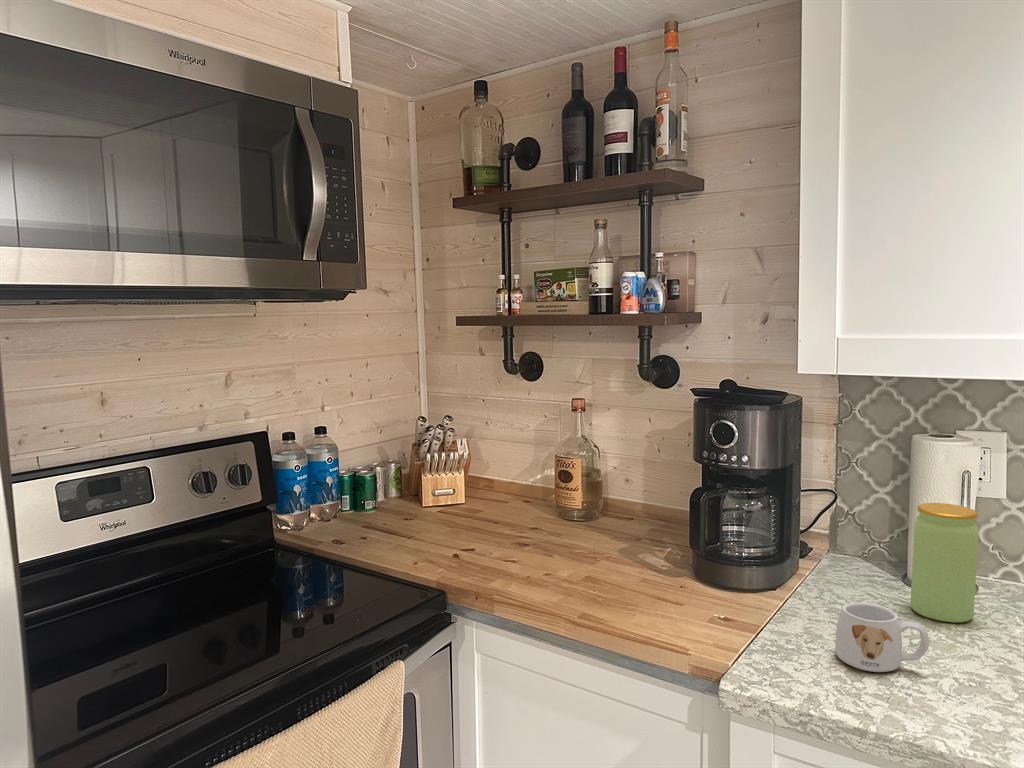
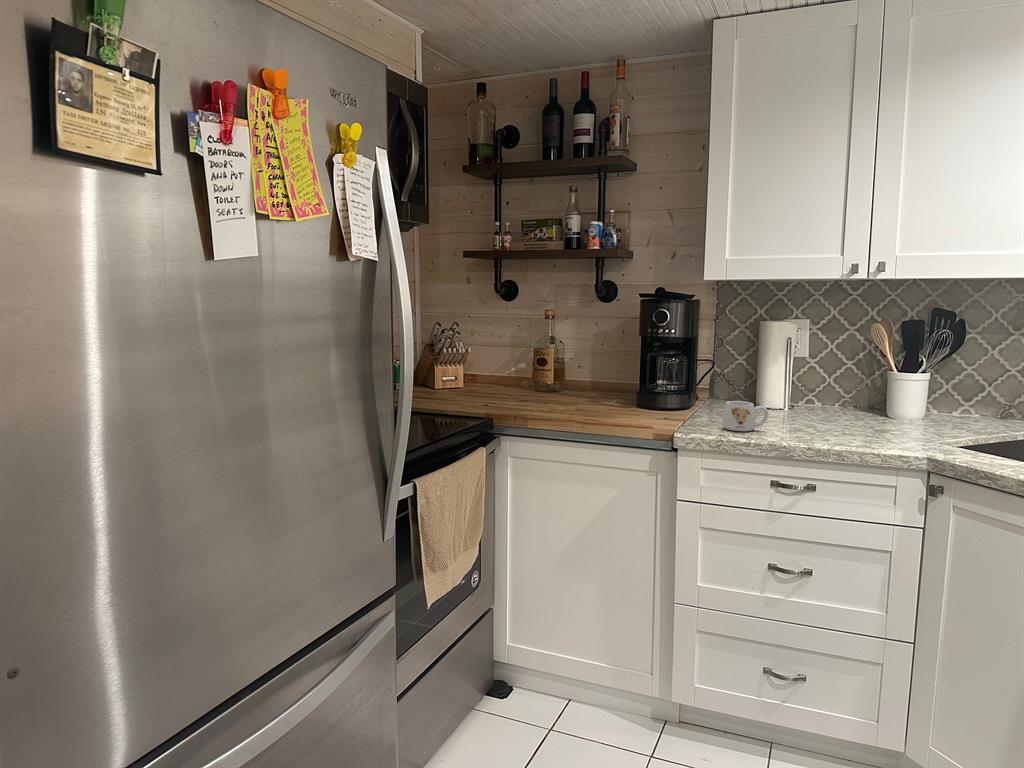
jar: present [910,503,979,623] -> none [758,356,793,418]

